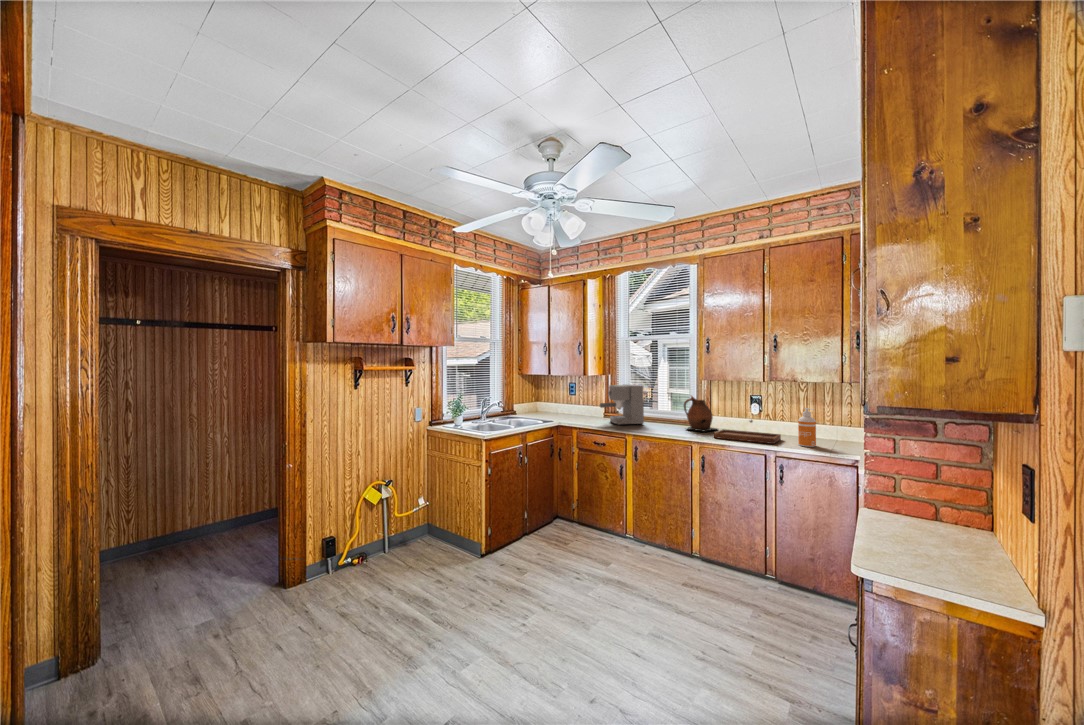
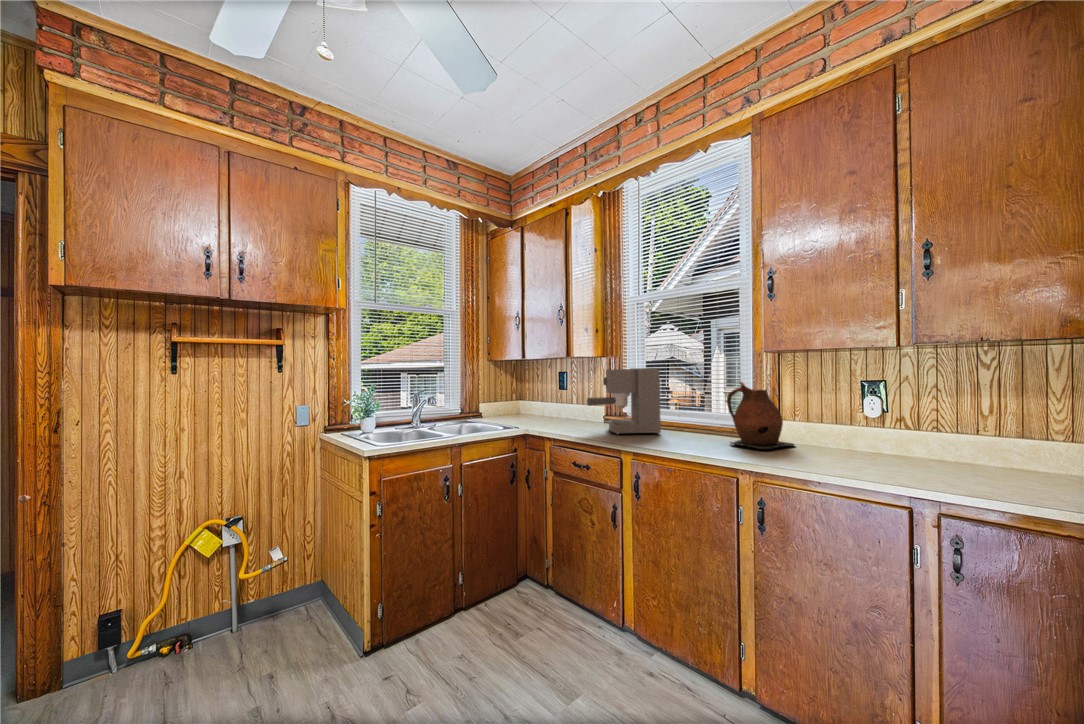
soap dispenser: present [798,408,816,447] -> none [985,401,1038,495]
tray: present [714,420,781,444] -> none [781,428,935,484]

